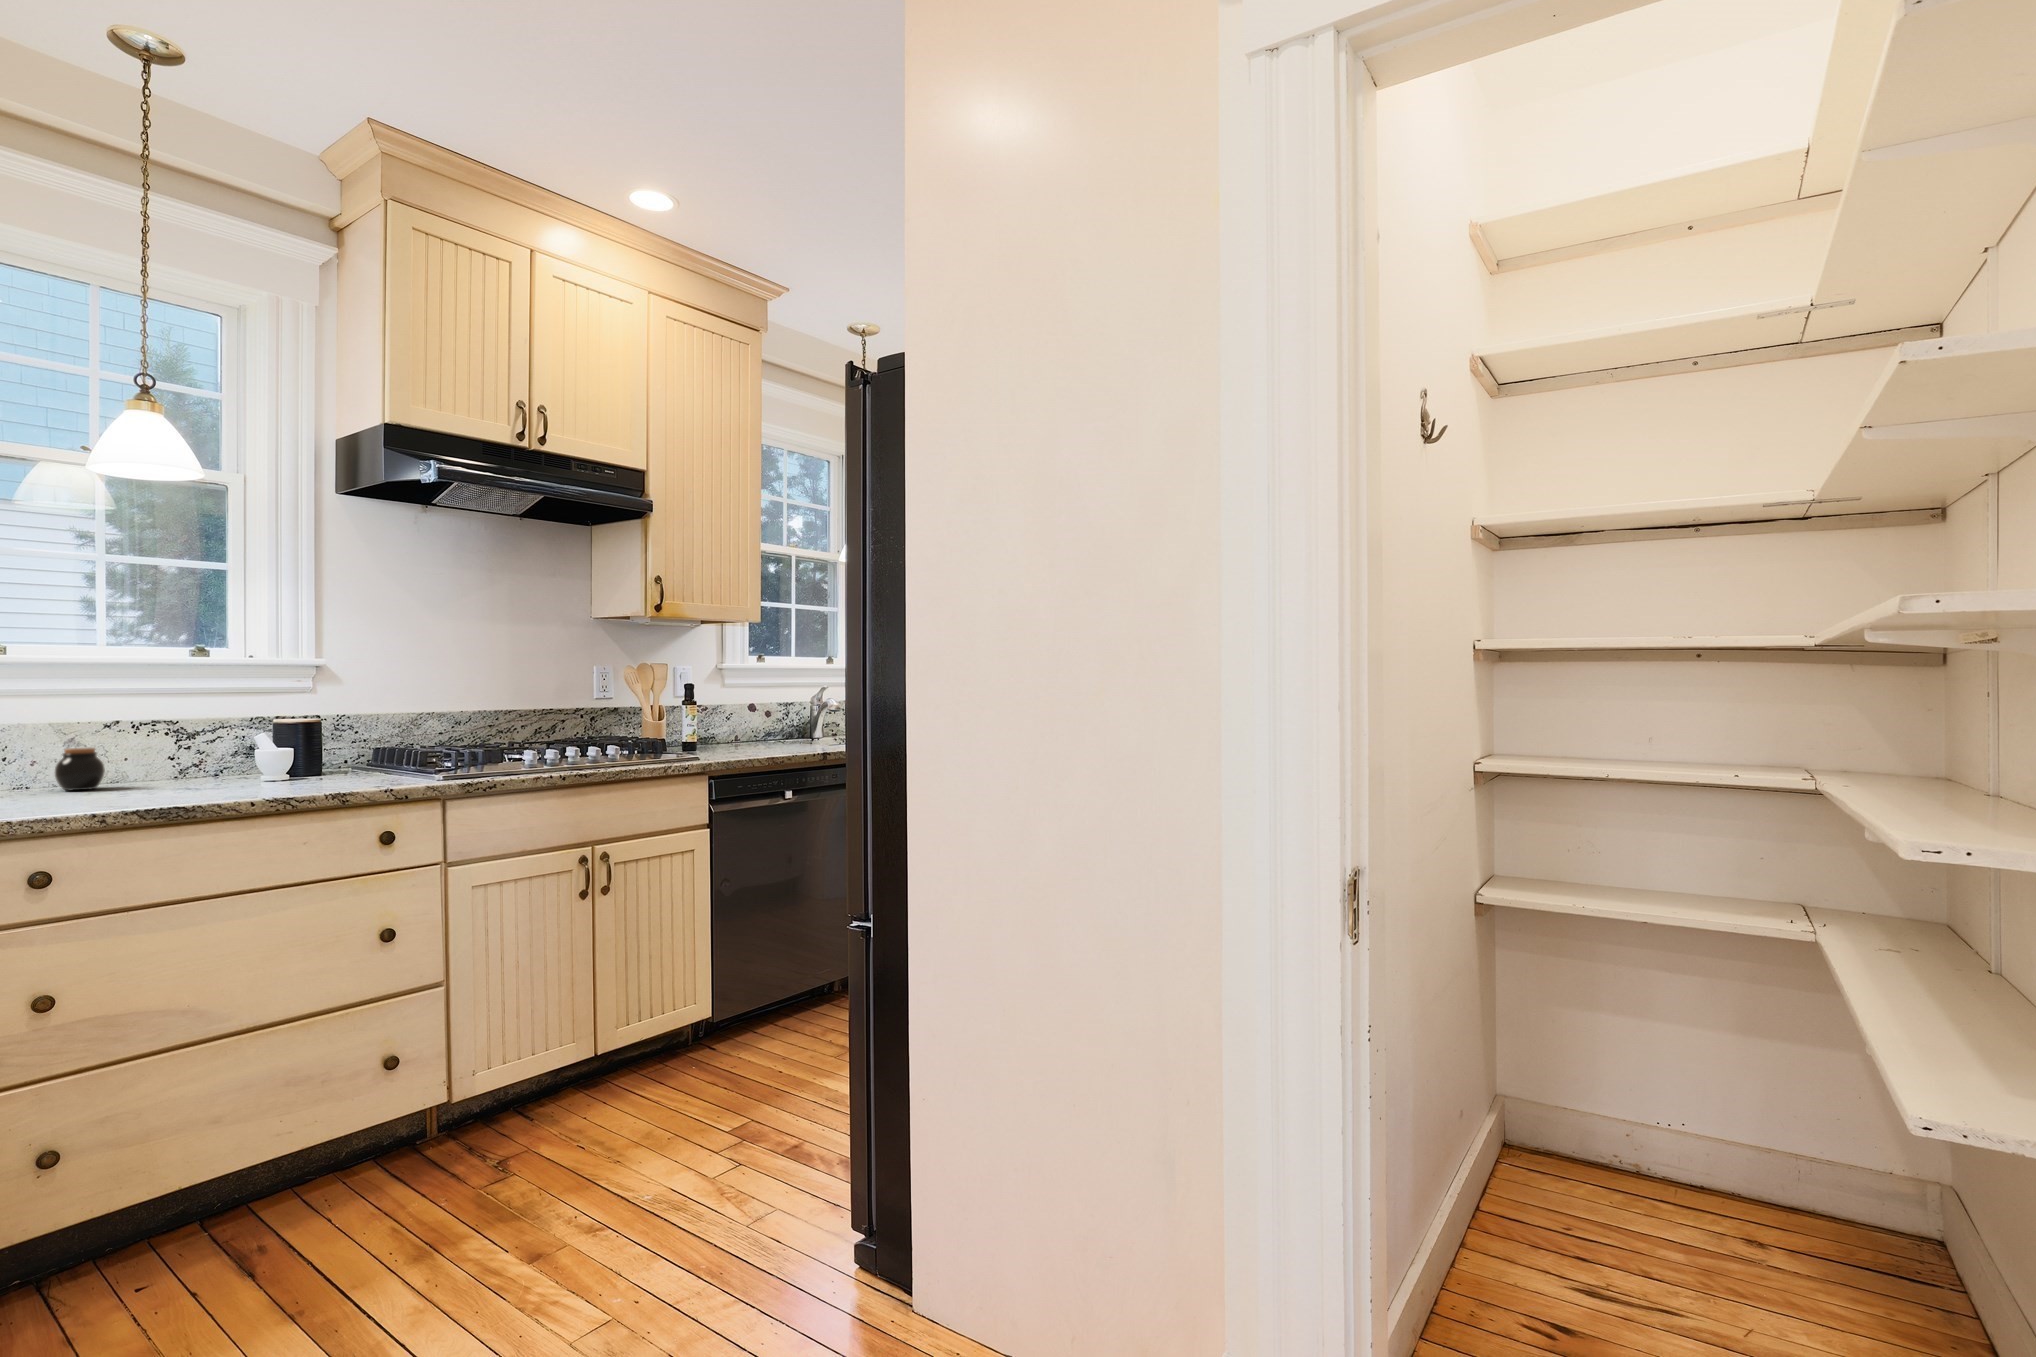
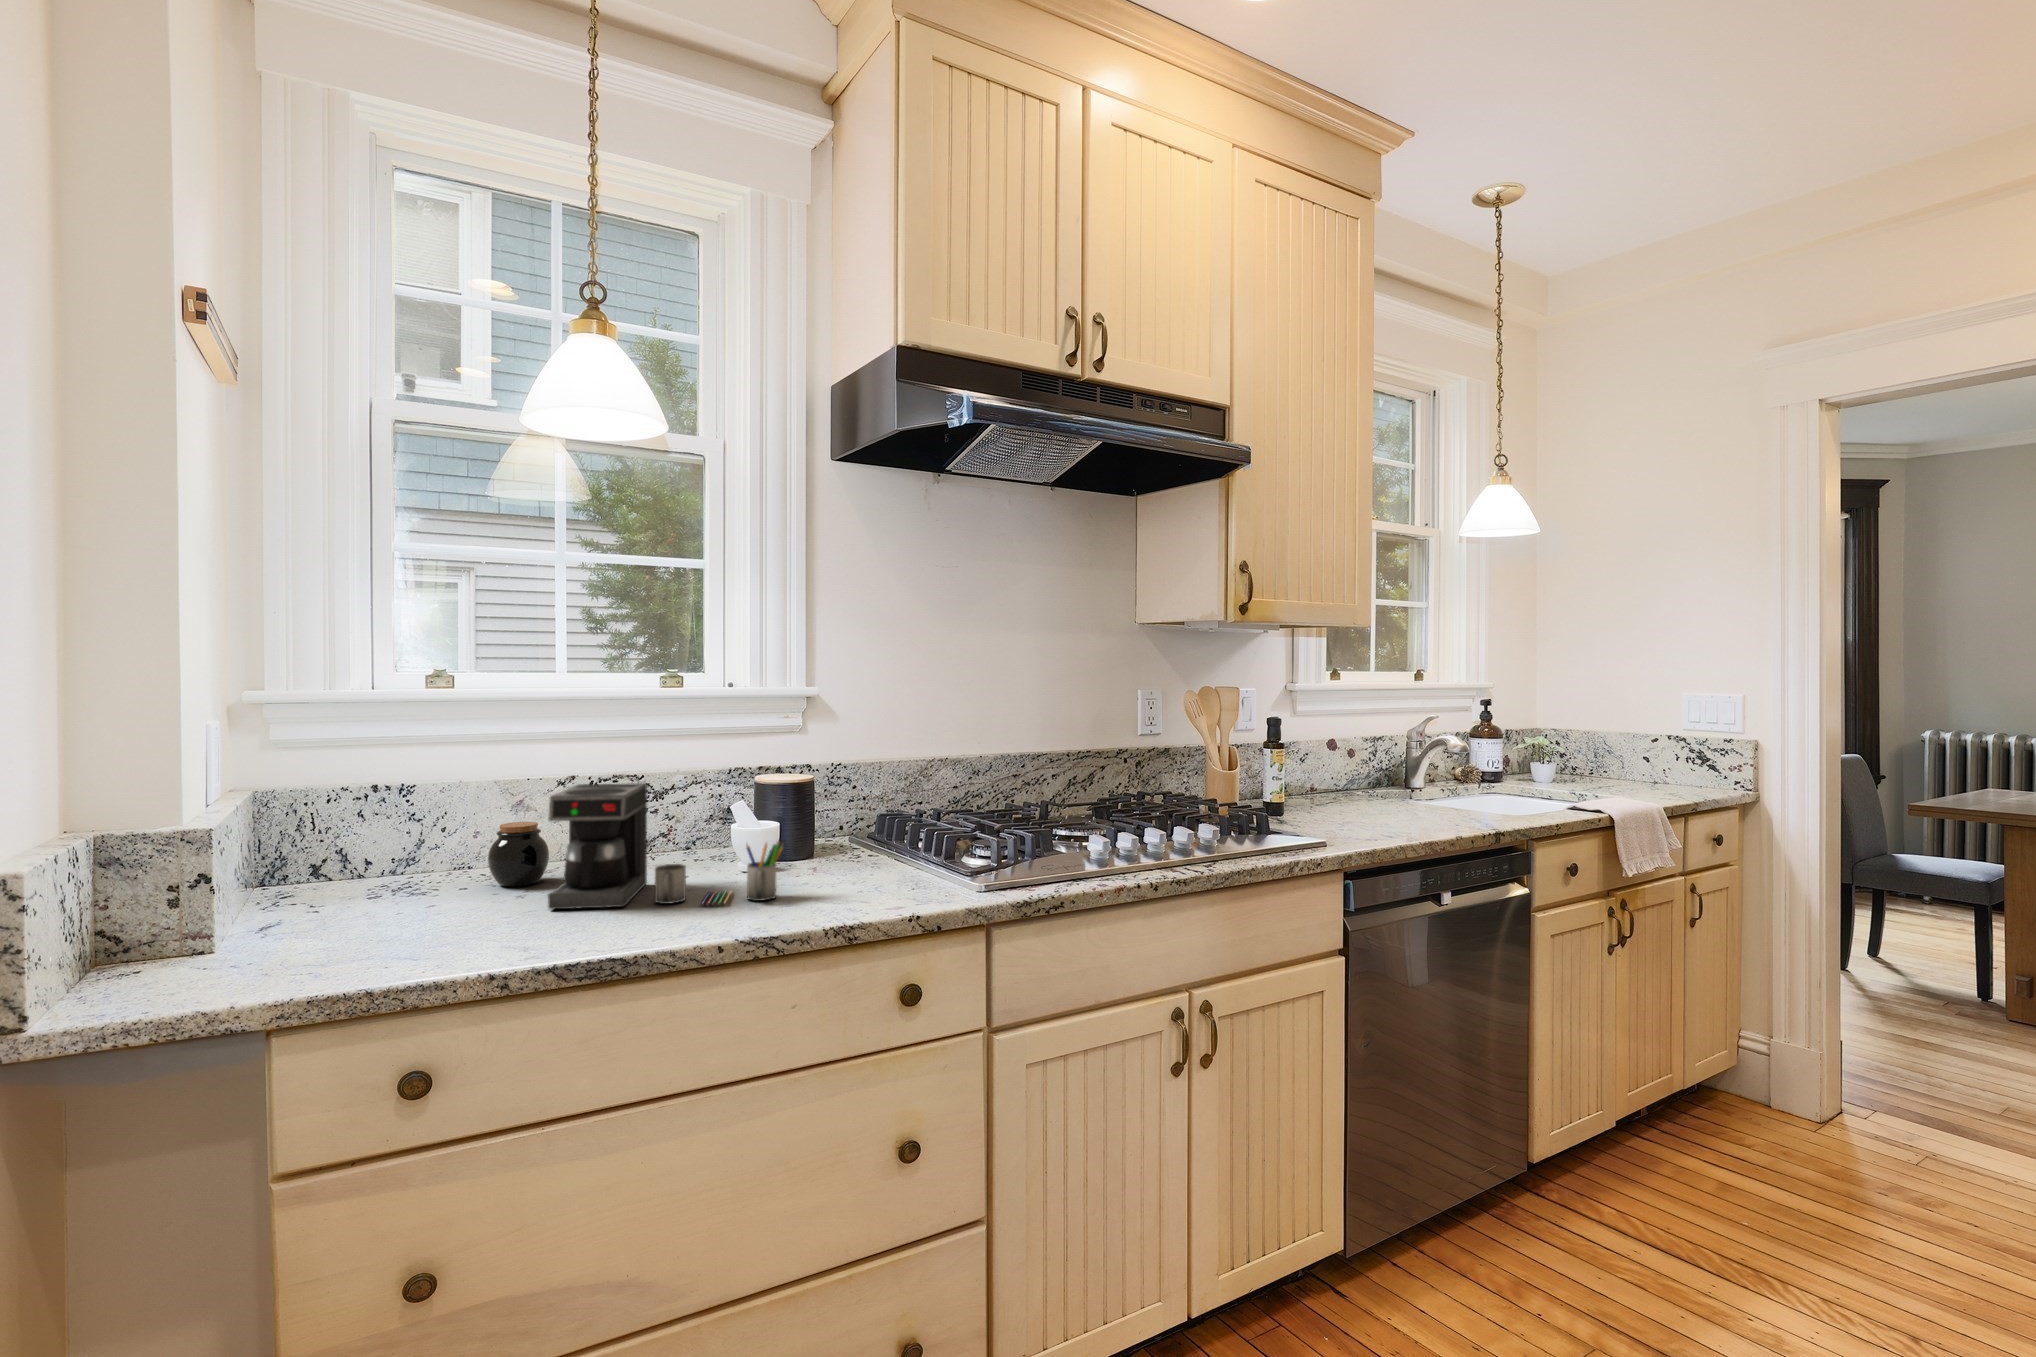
coffee maker: none [116,718,297,796] -> present [548,783,784,909]

